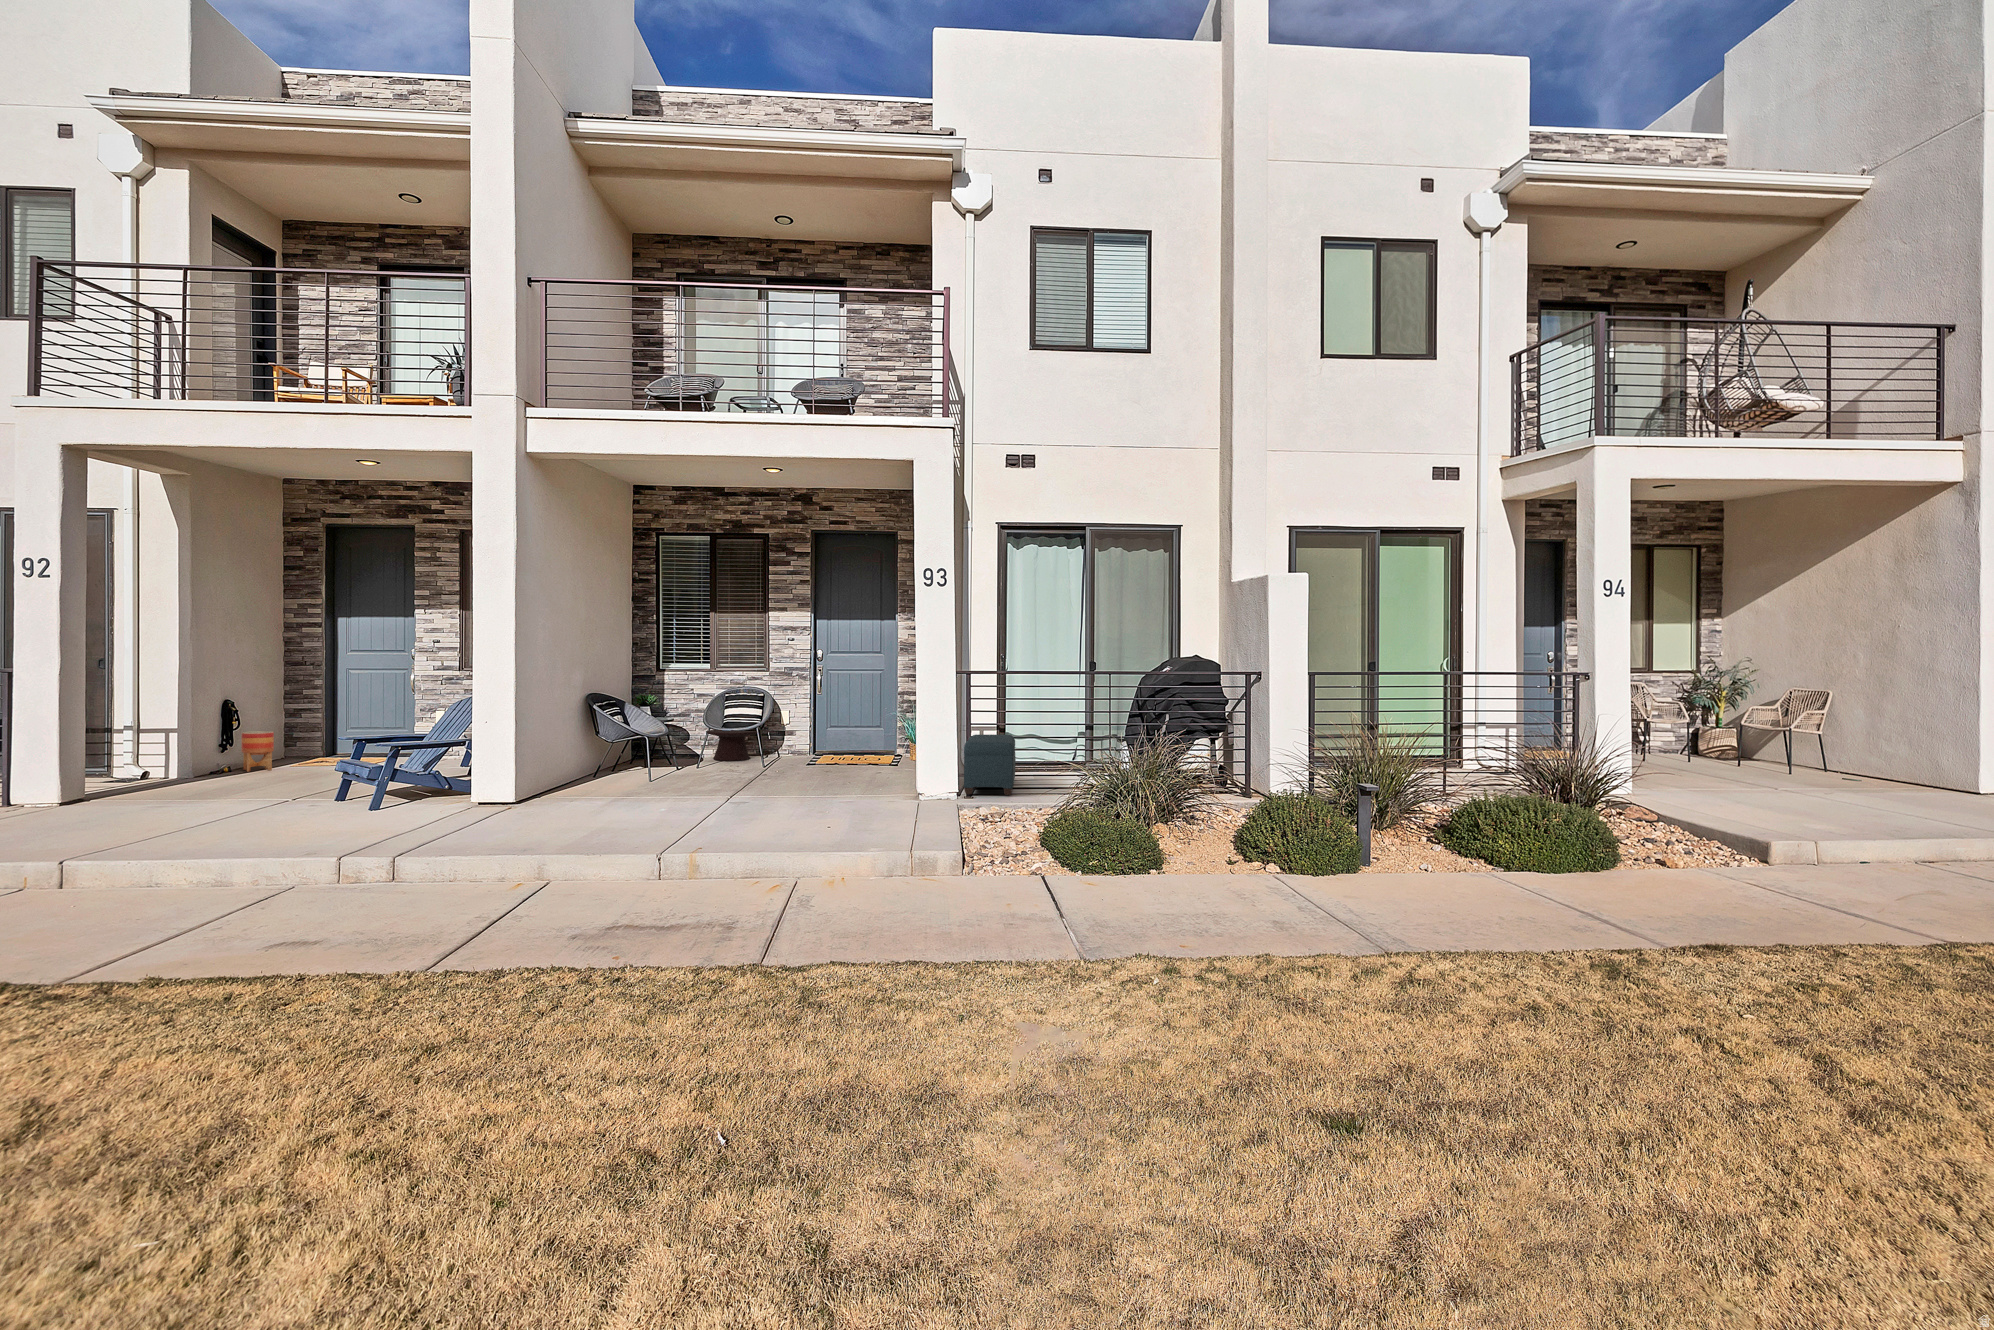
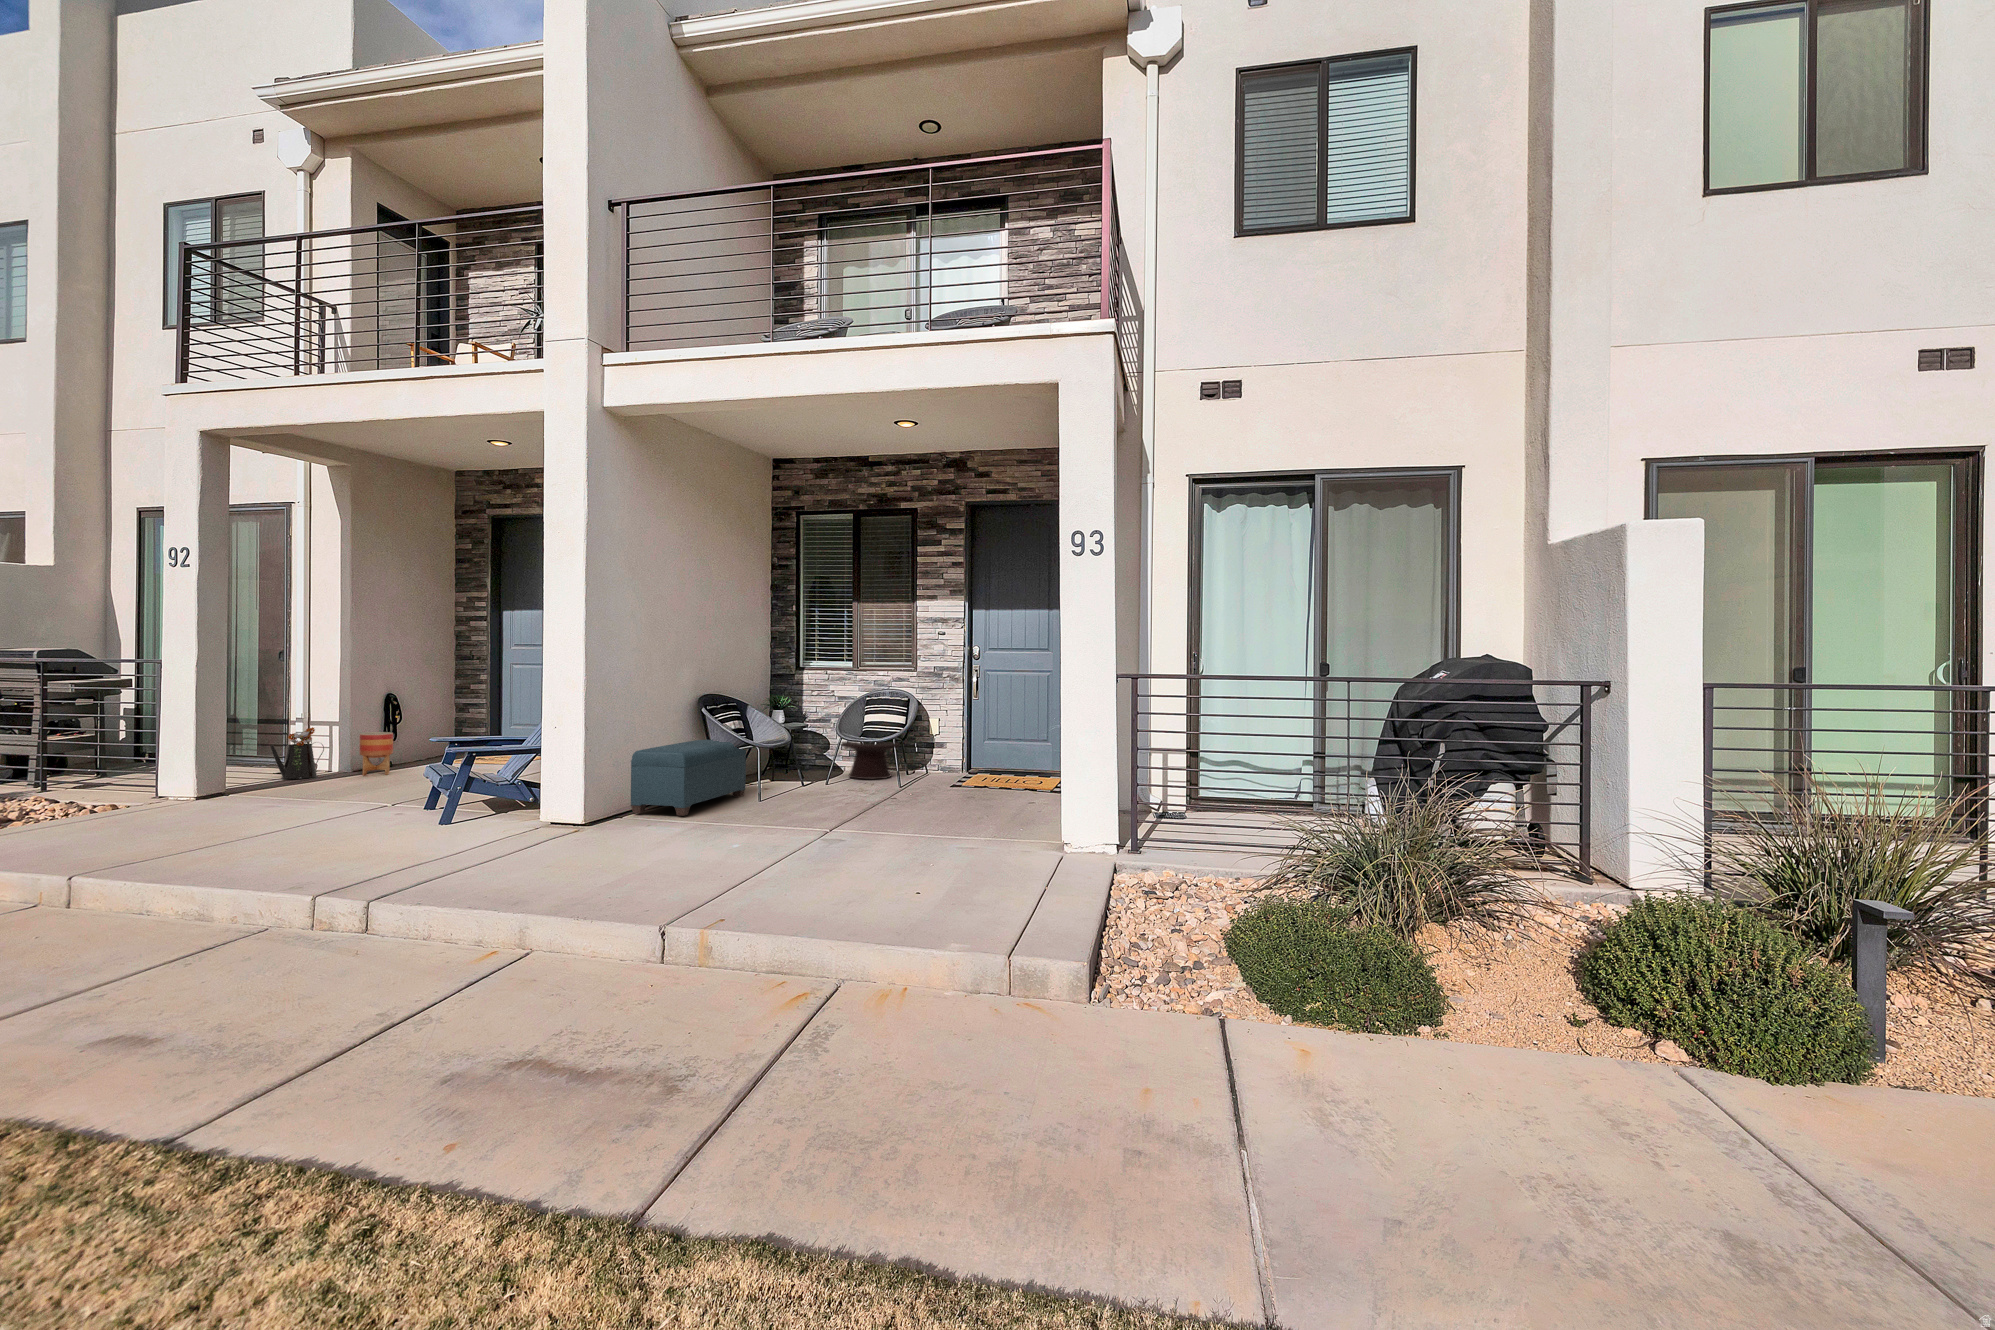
watering can: none [155,727,203,776] -> present [270,727,324,779]
bench: present [964,735,1016,795] -> present [631,740,746,816]

